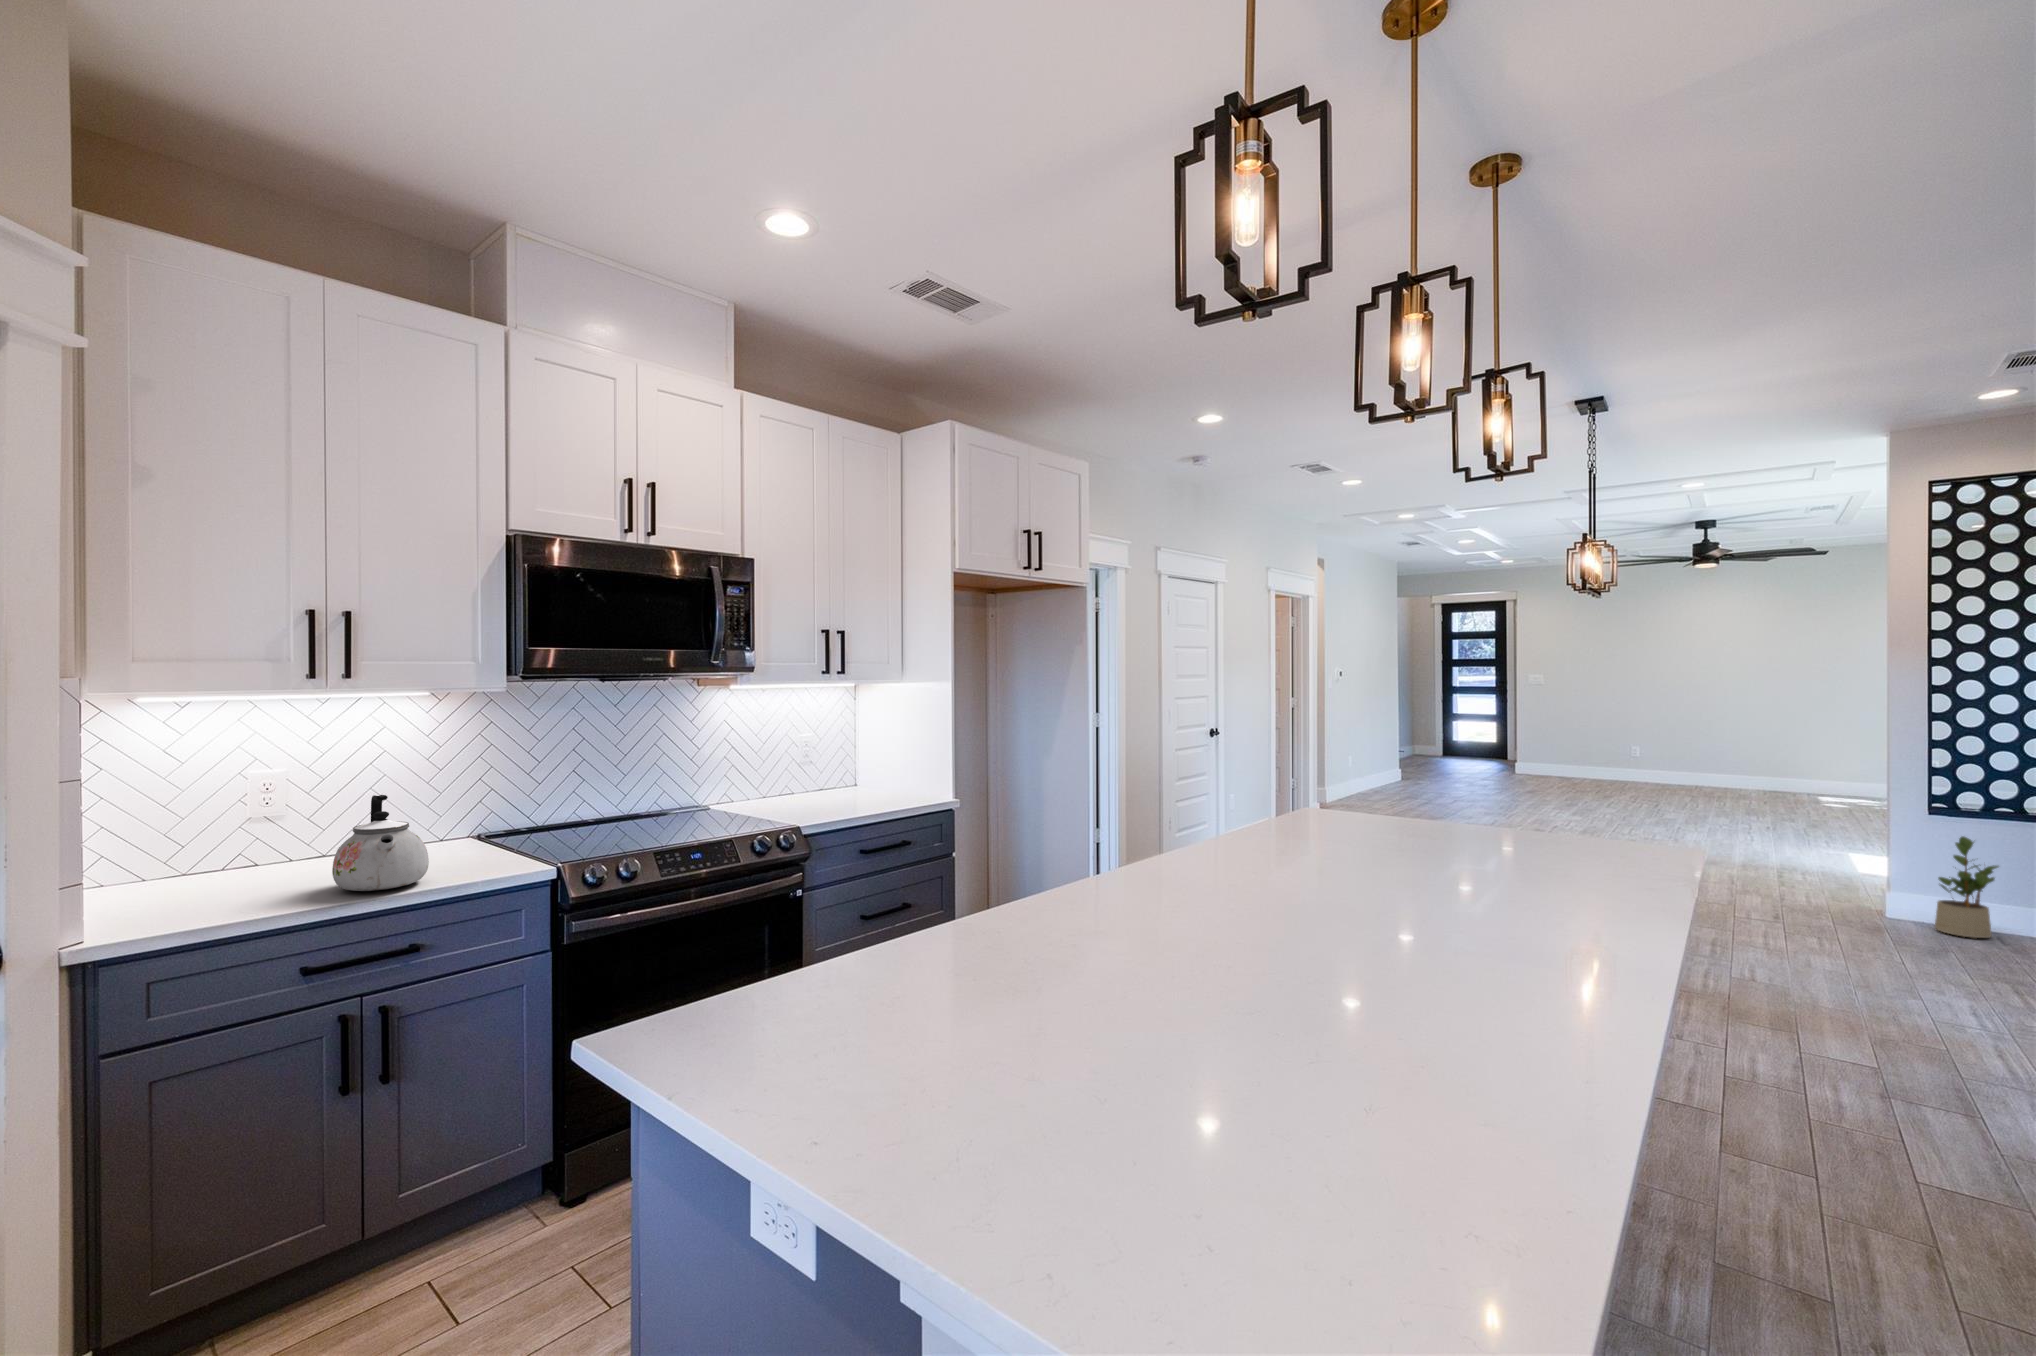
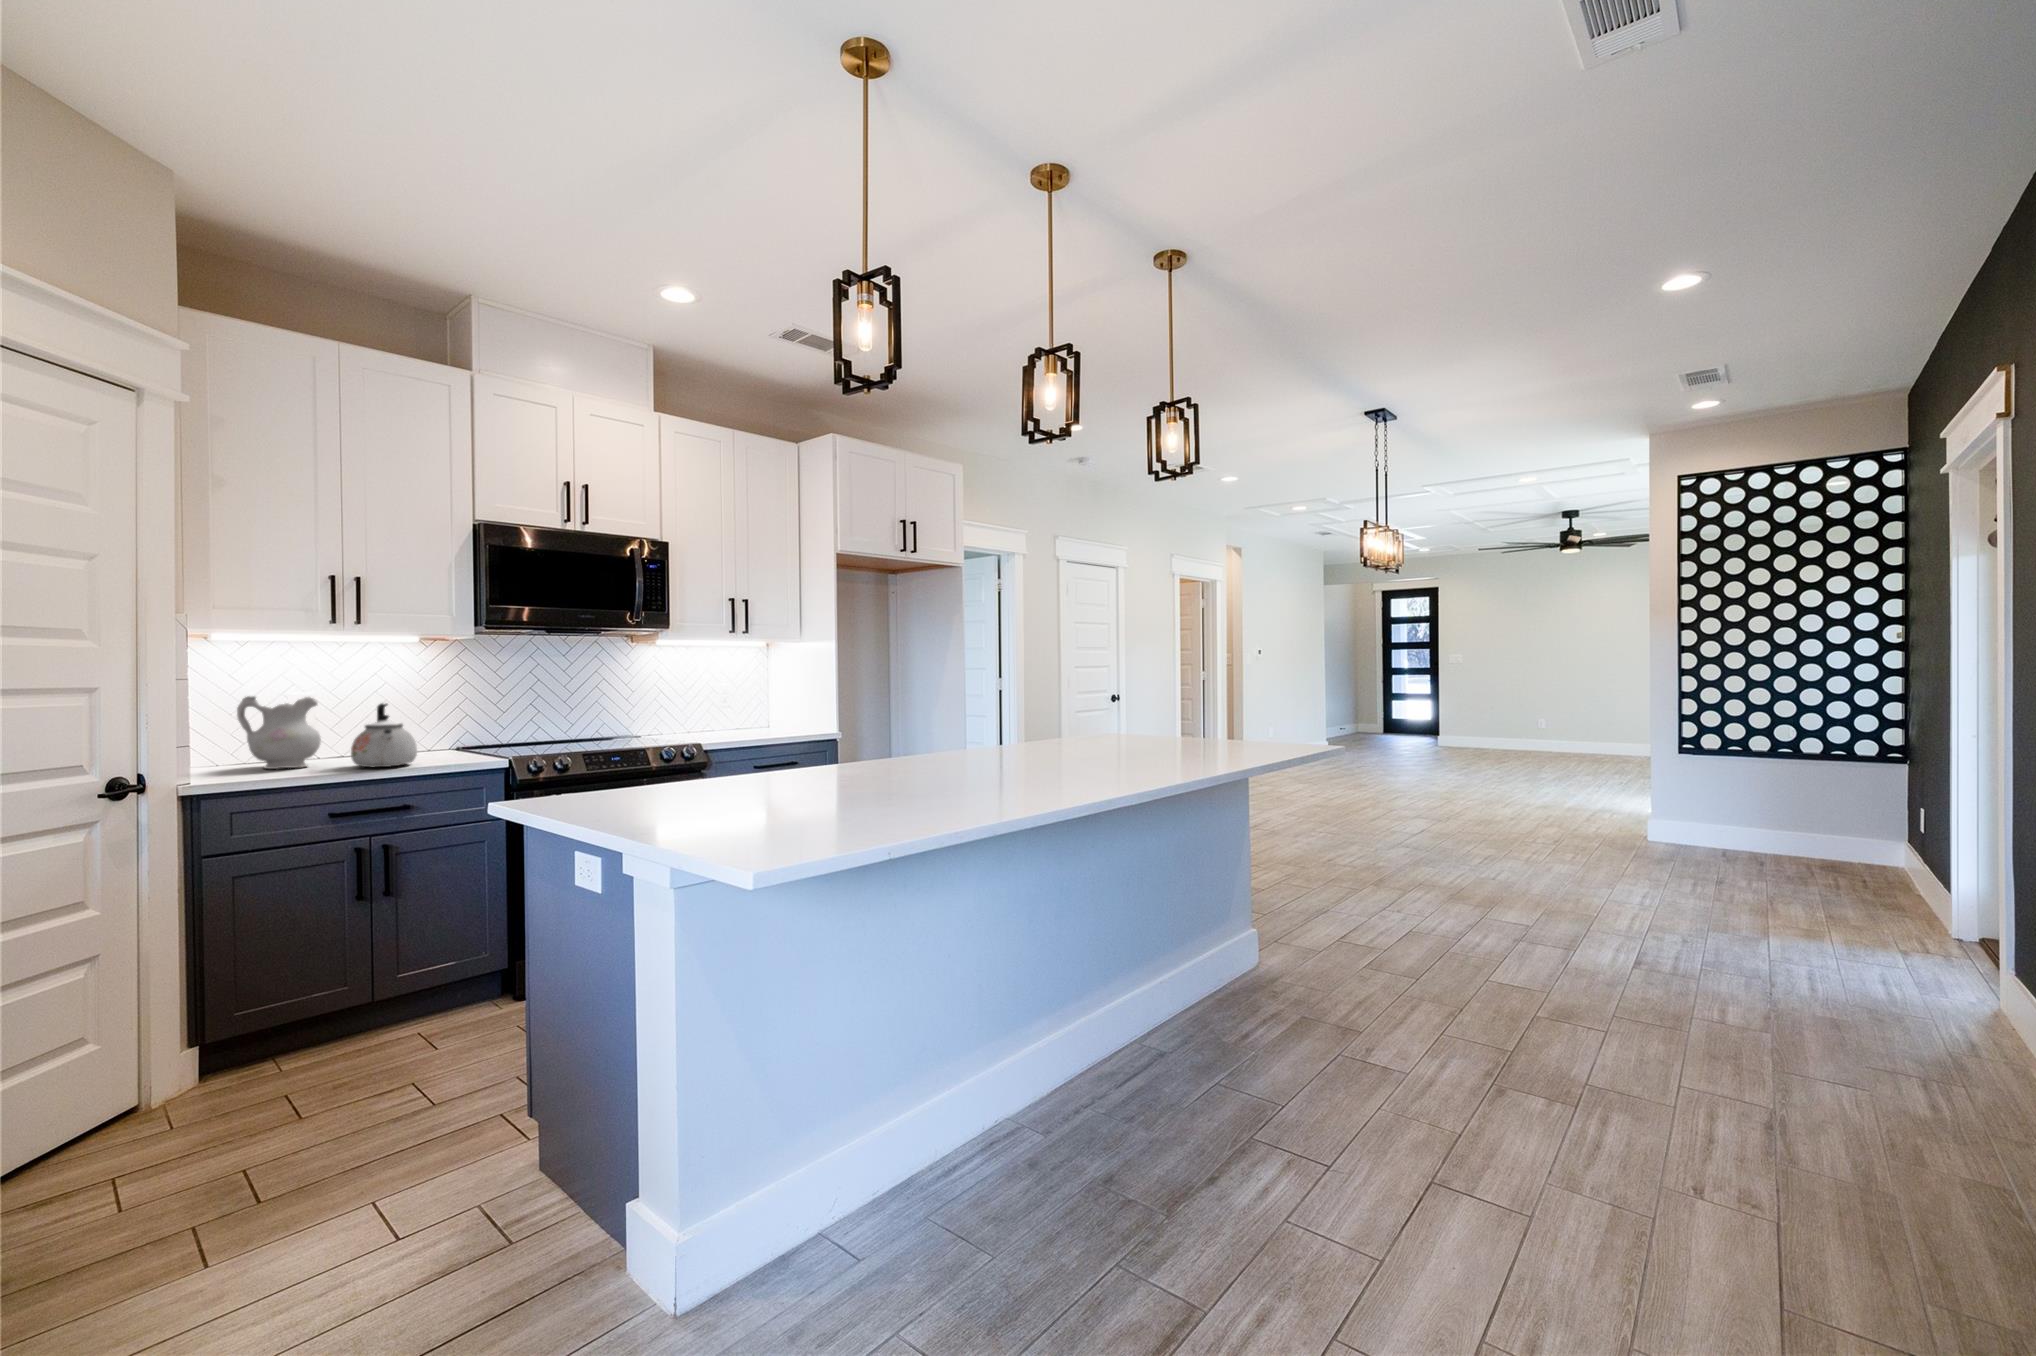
ceramic pitcher: none [164,786,289,897] -> present [237,696,321,769]
potted plant: present [1935,836,1998,938] -> none [1680,770,1729,854]

